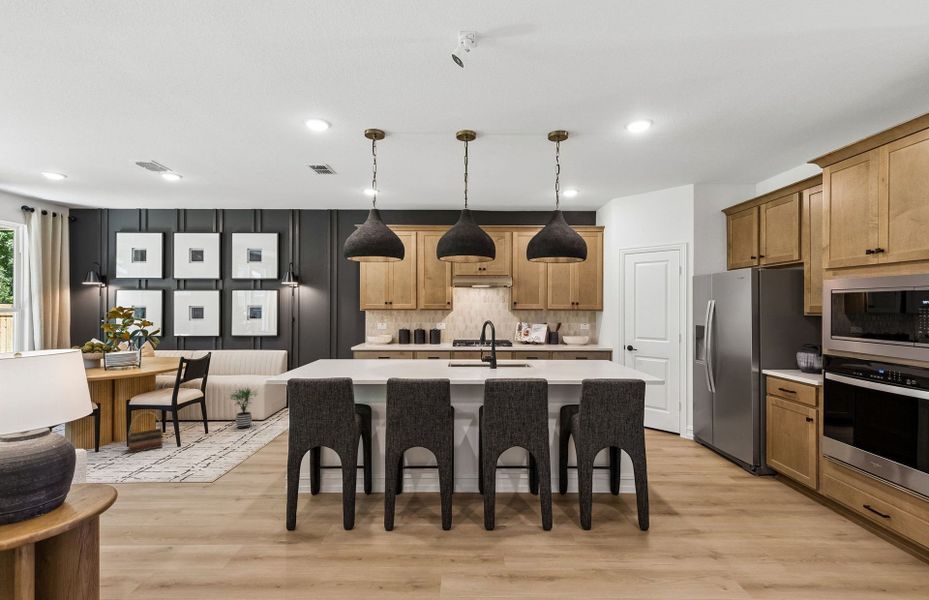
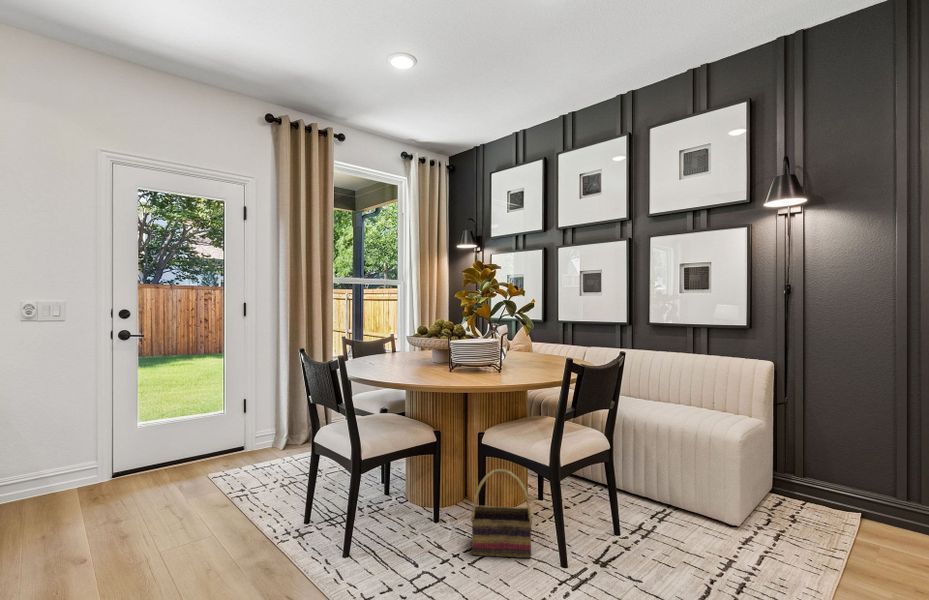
potted plant: present [231,388,256,429] -> none [658,439,735,545]

